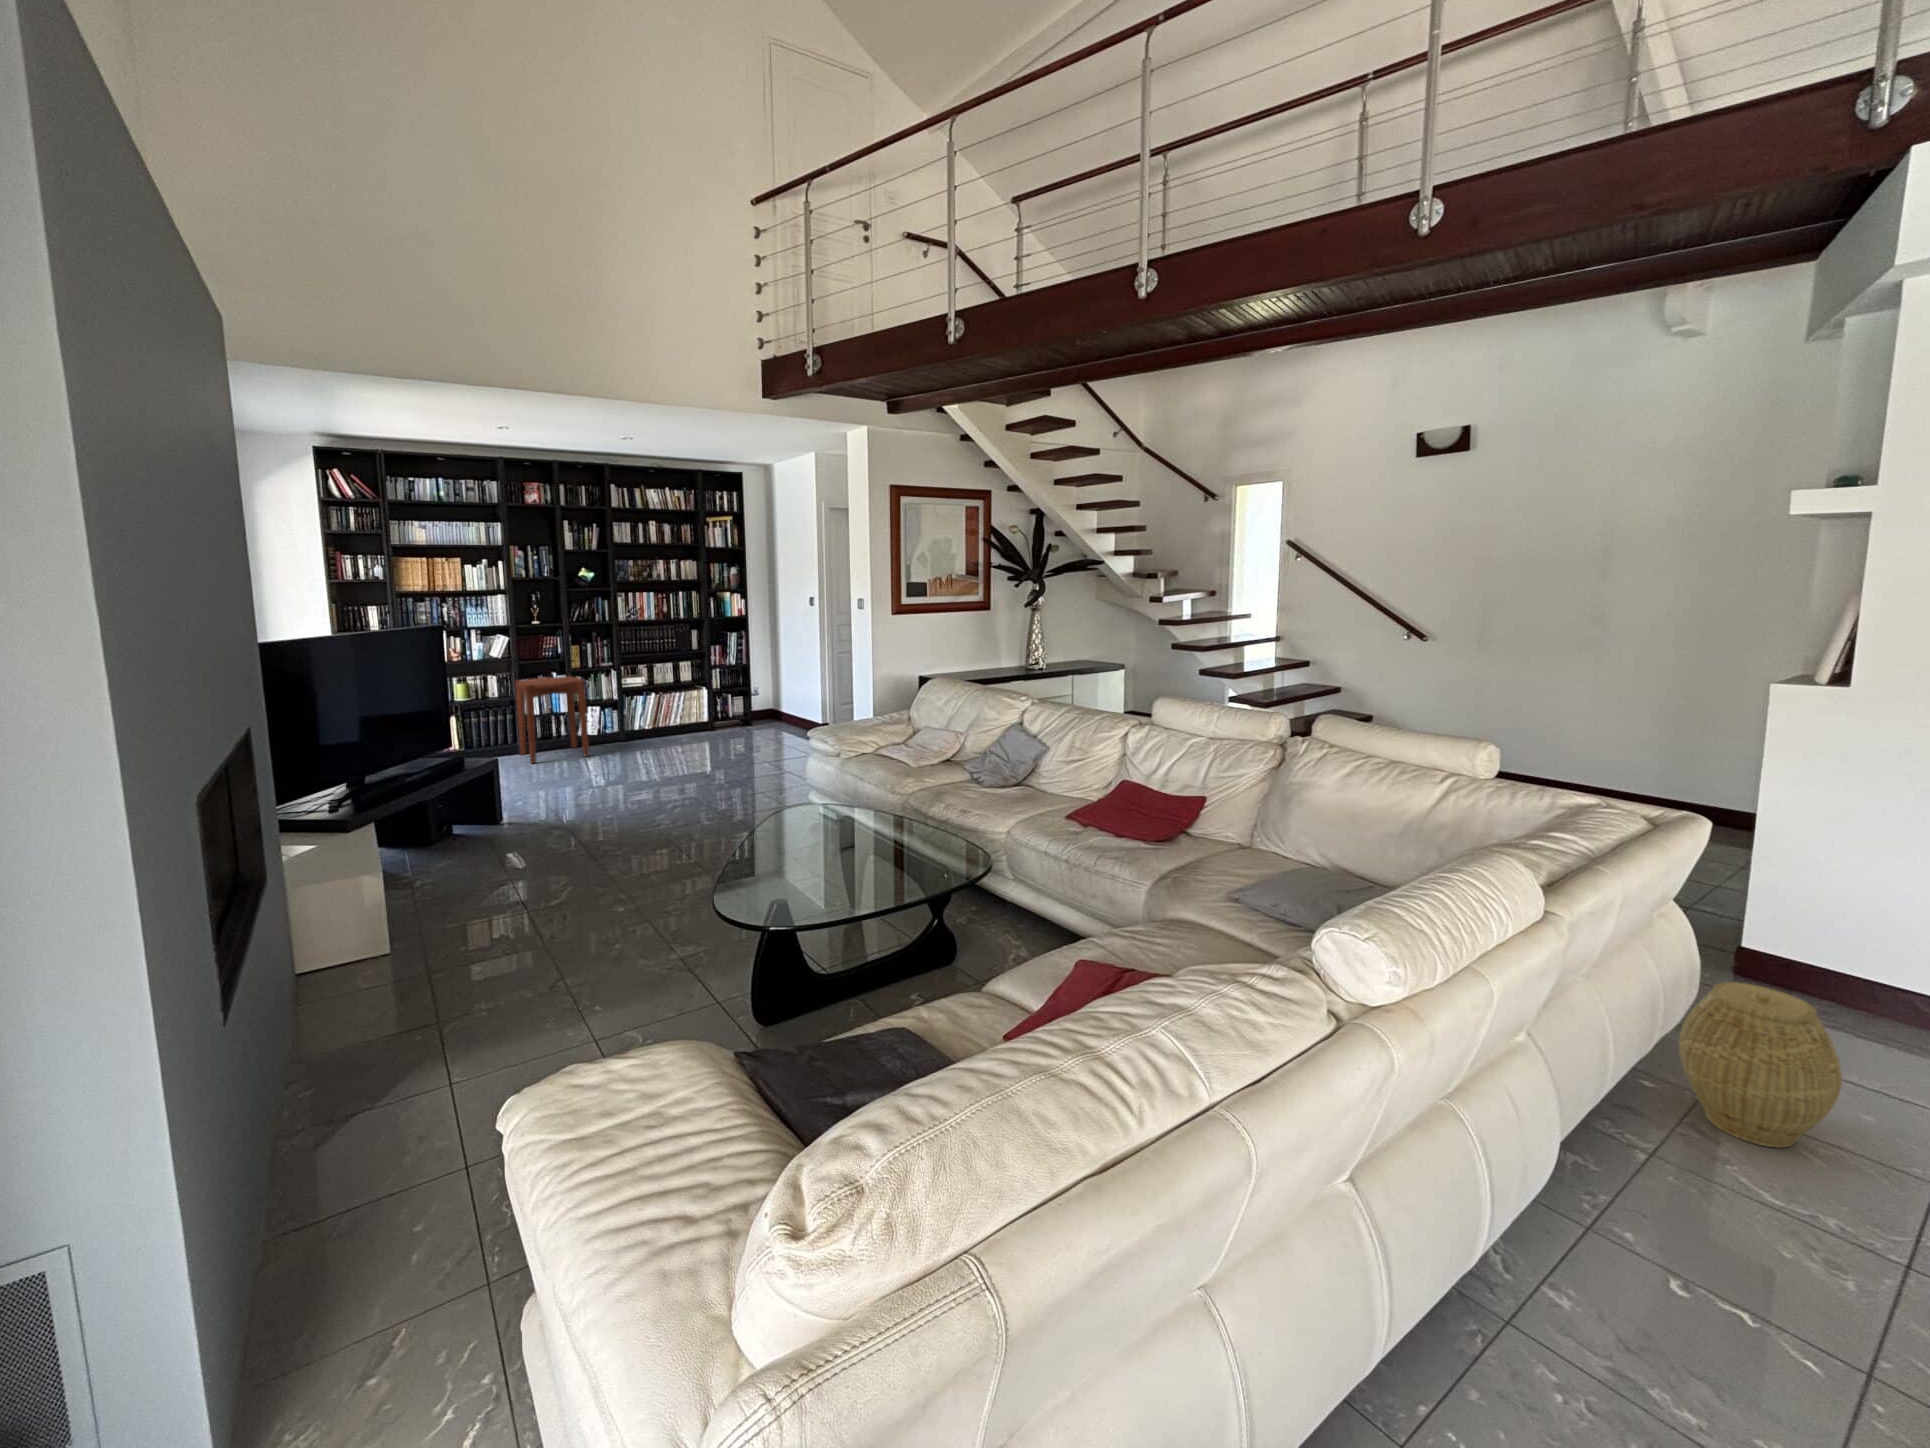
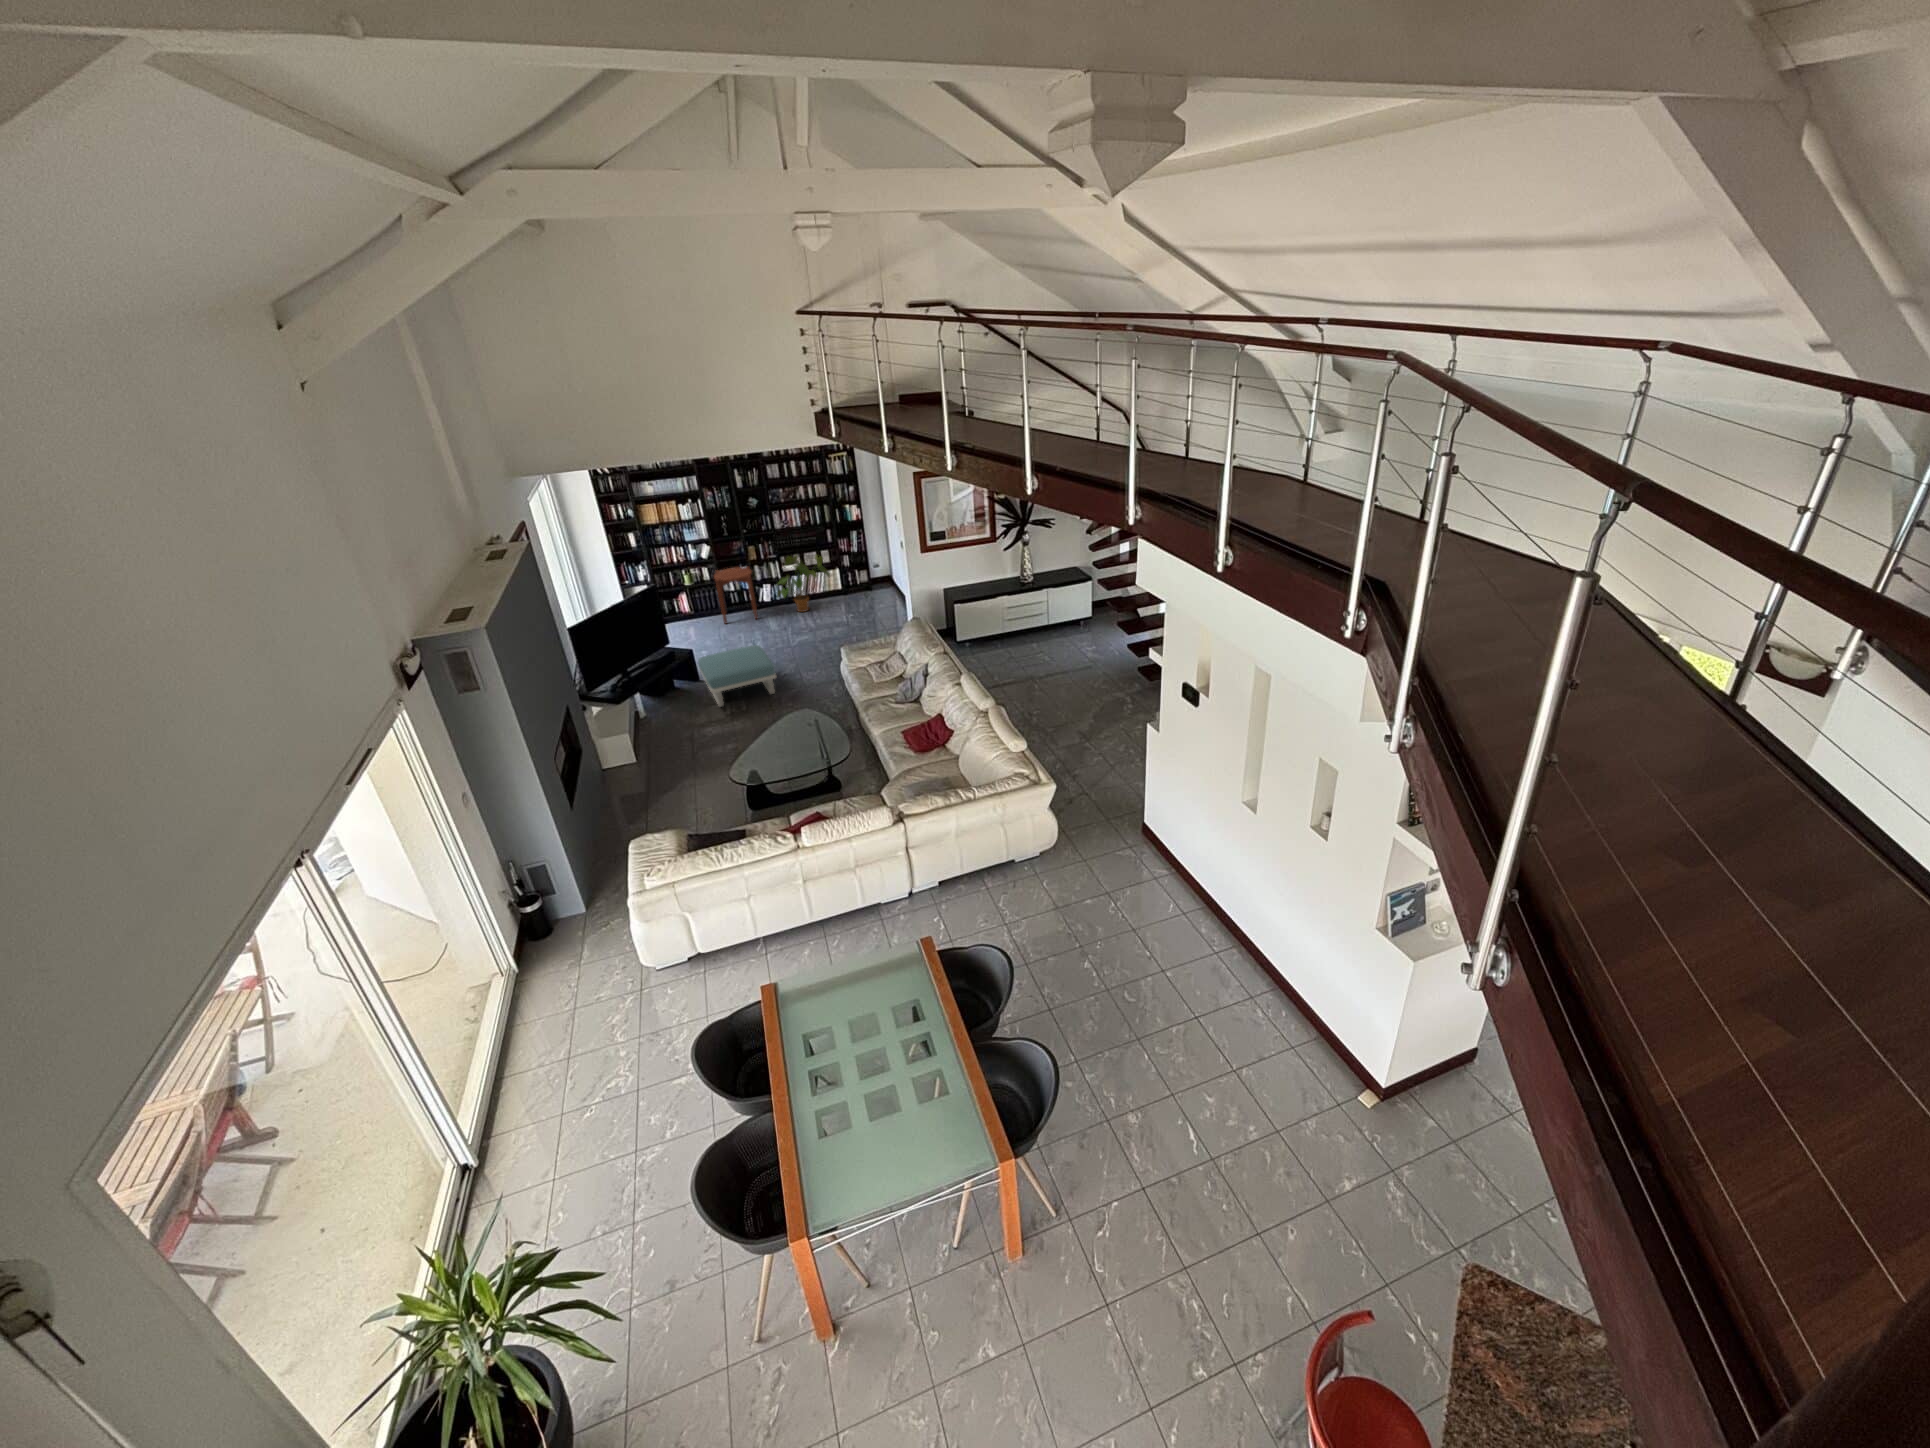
house plant: none [618,660,709,746] -> present [777,555,830,612]
footstool: none [541,752,709,851] -> present [698,645,776,707]
woven basket: present [1679,982,1842,1148] -> none [974,859,1016,914]

